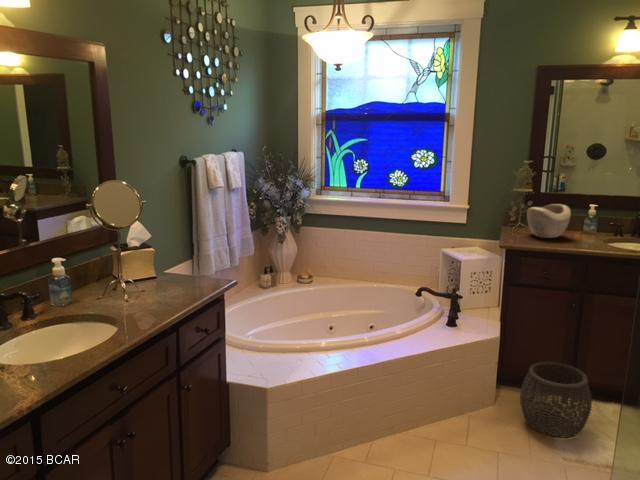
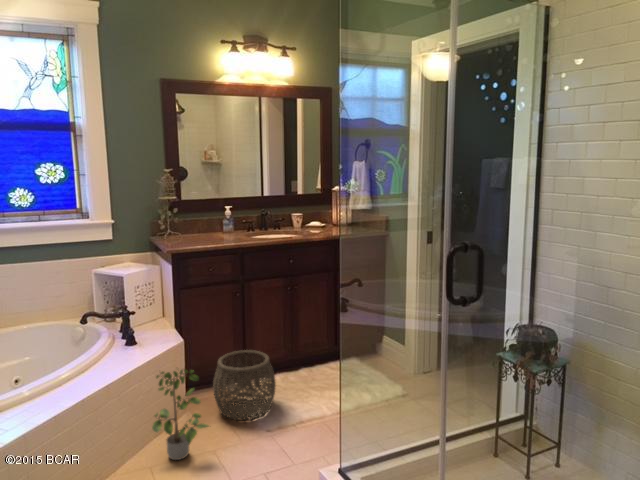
decorative bowl: present [527,204,571,238] -> none [178,207,218,240]
potted plant: none [445,357,497,444] -> present [152,369,209,460]

